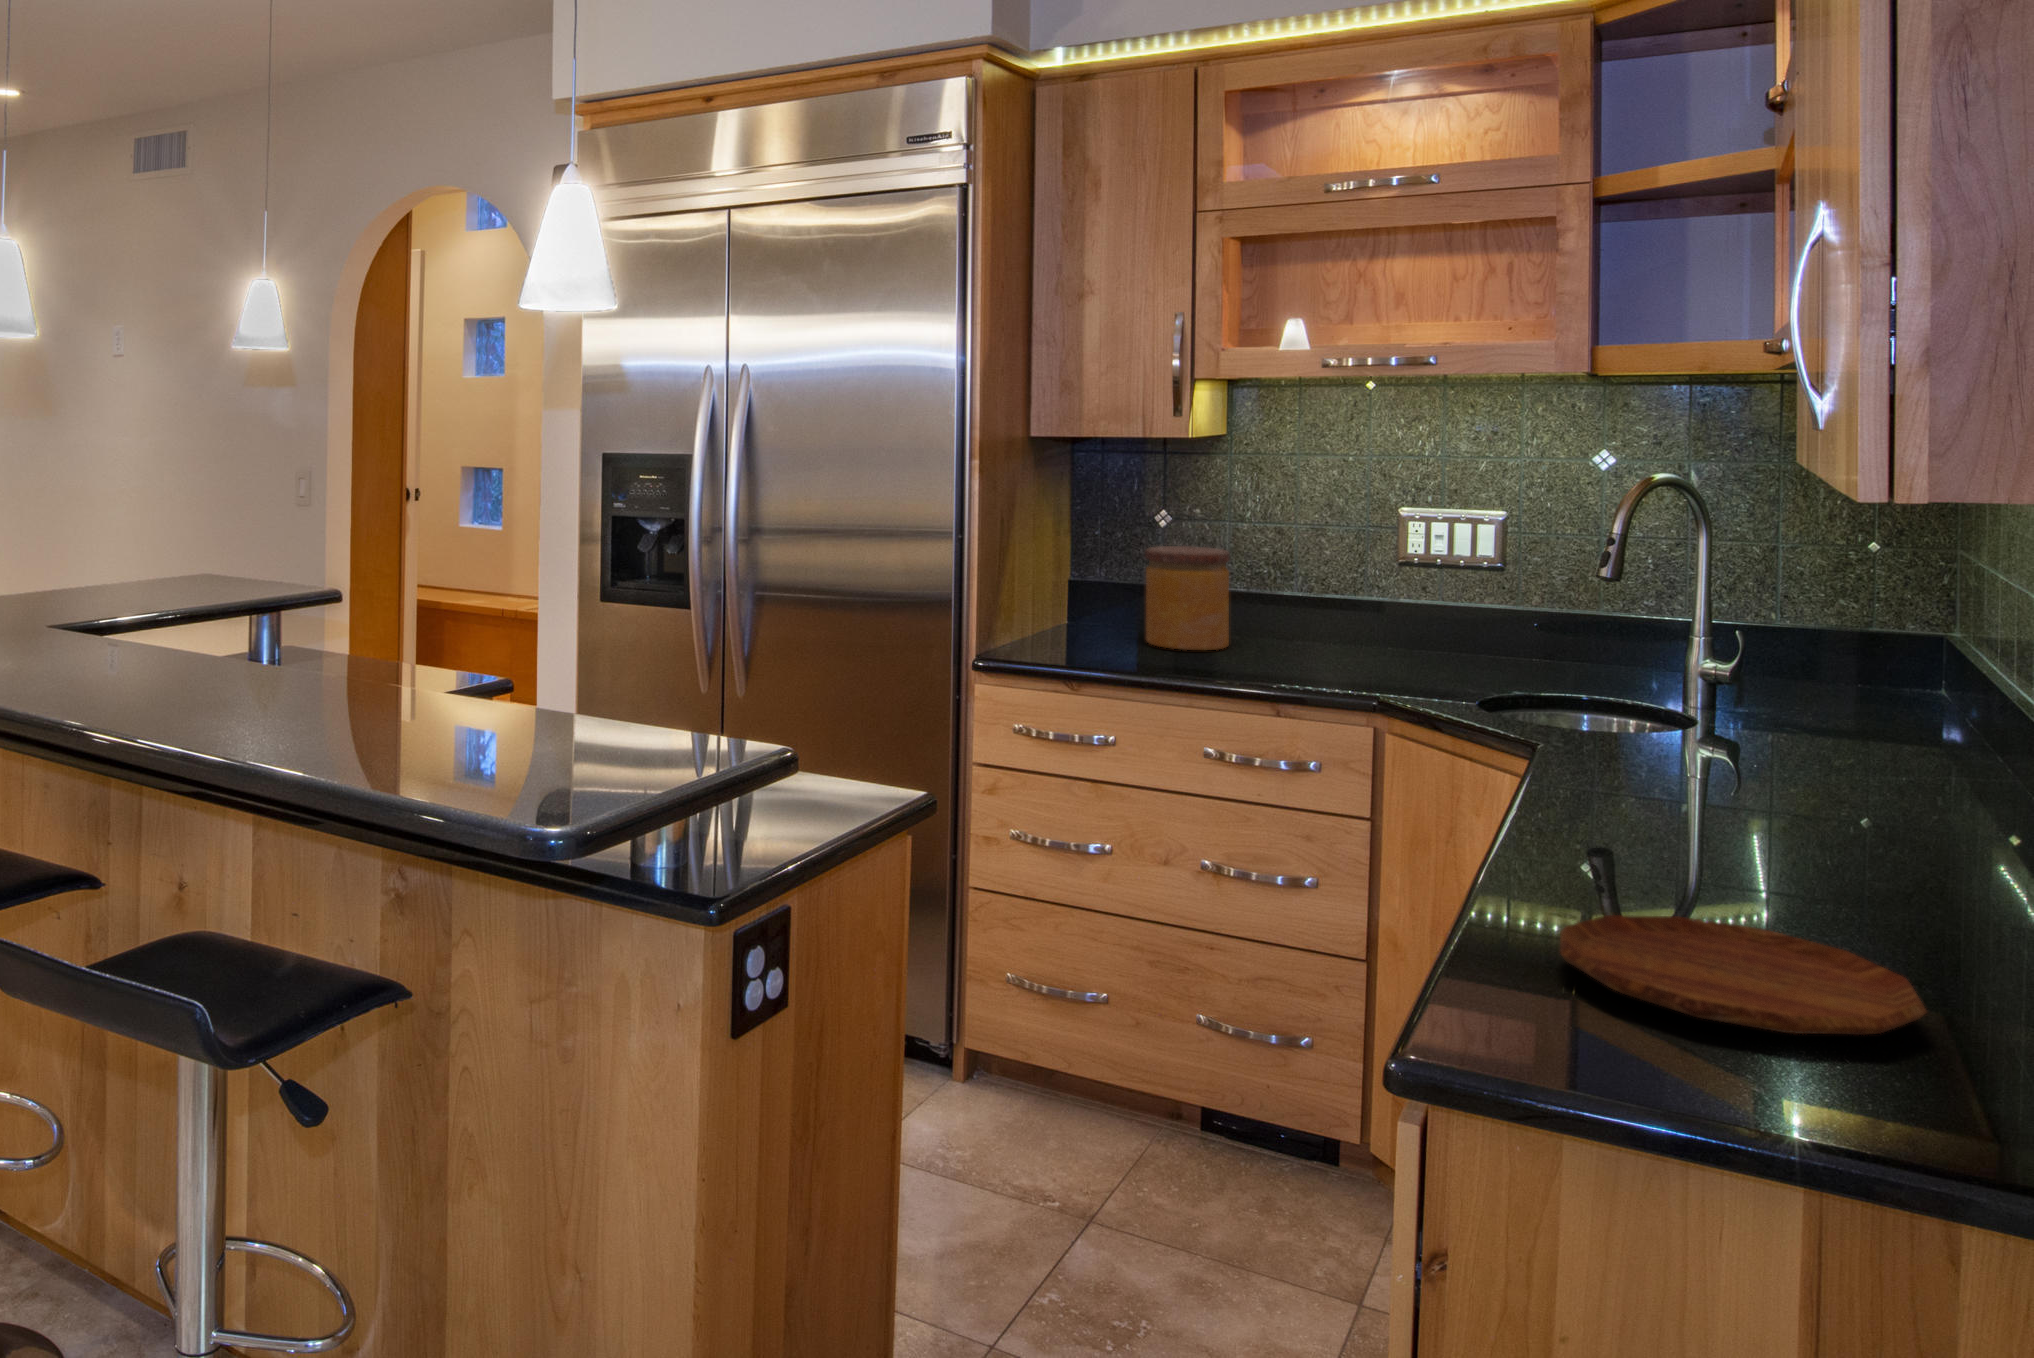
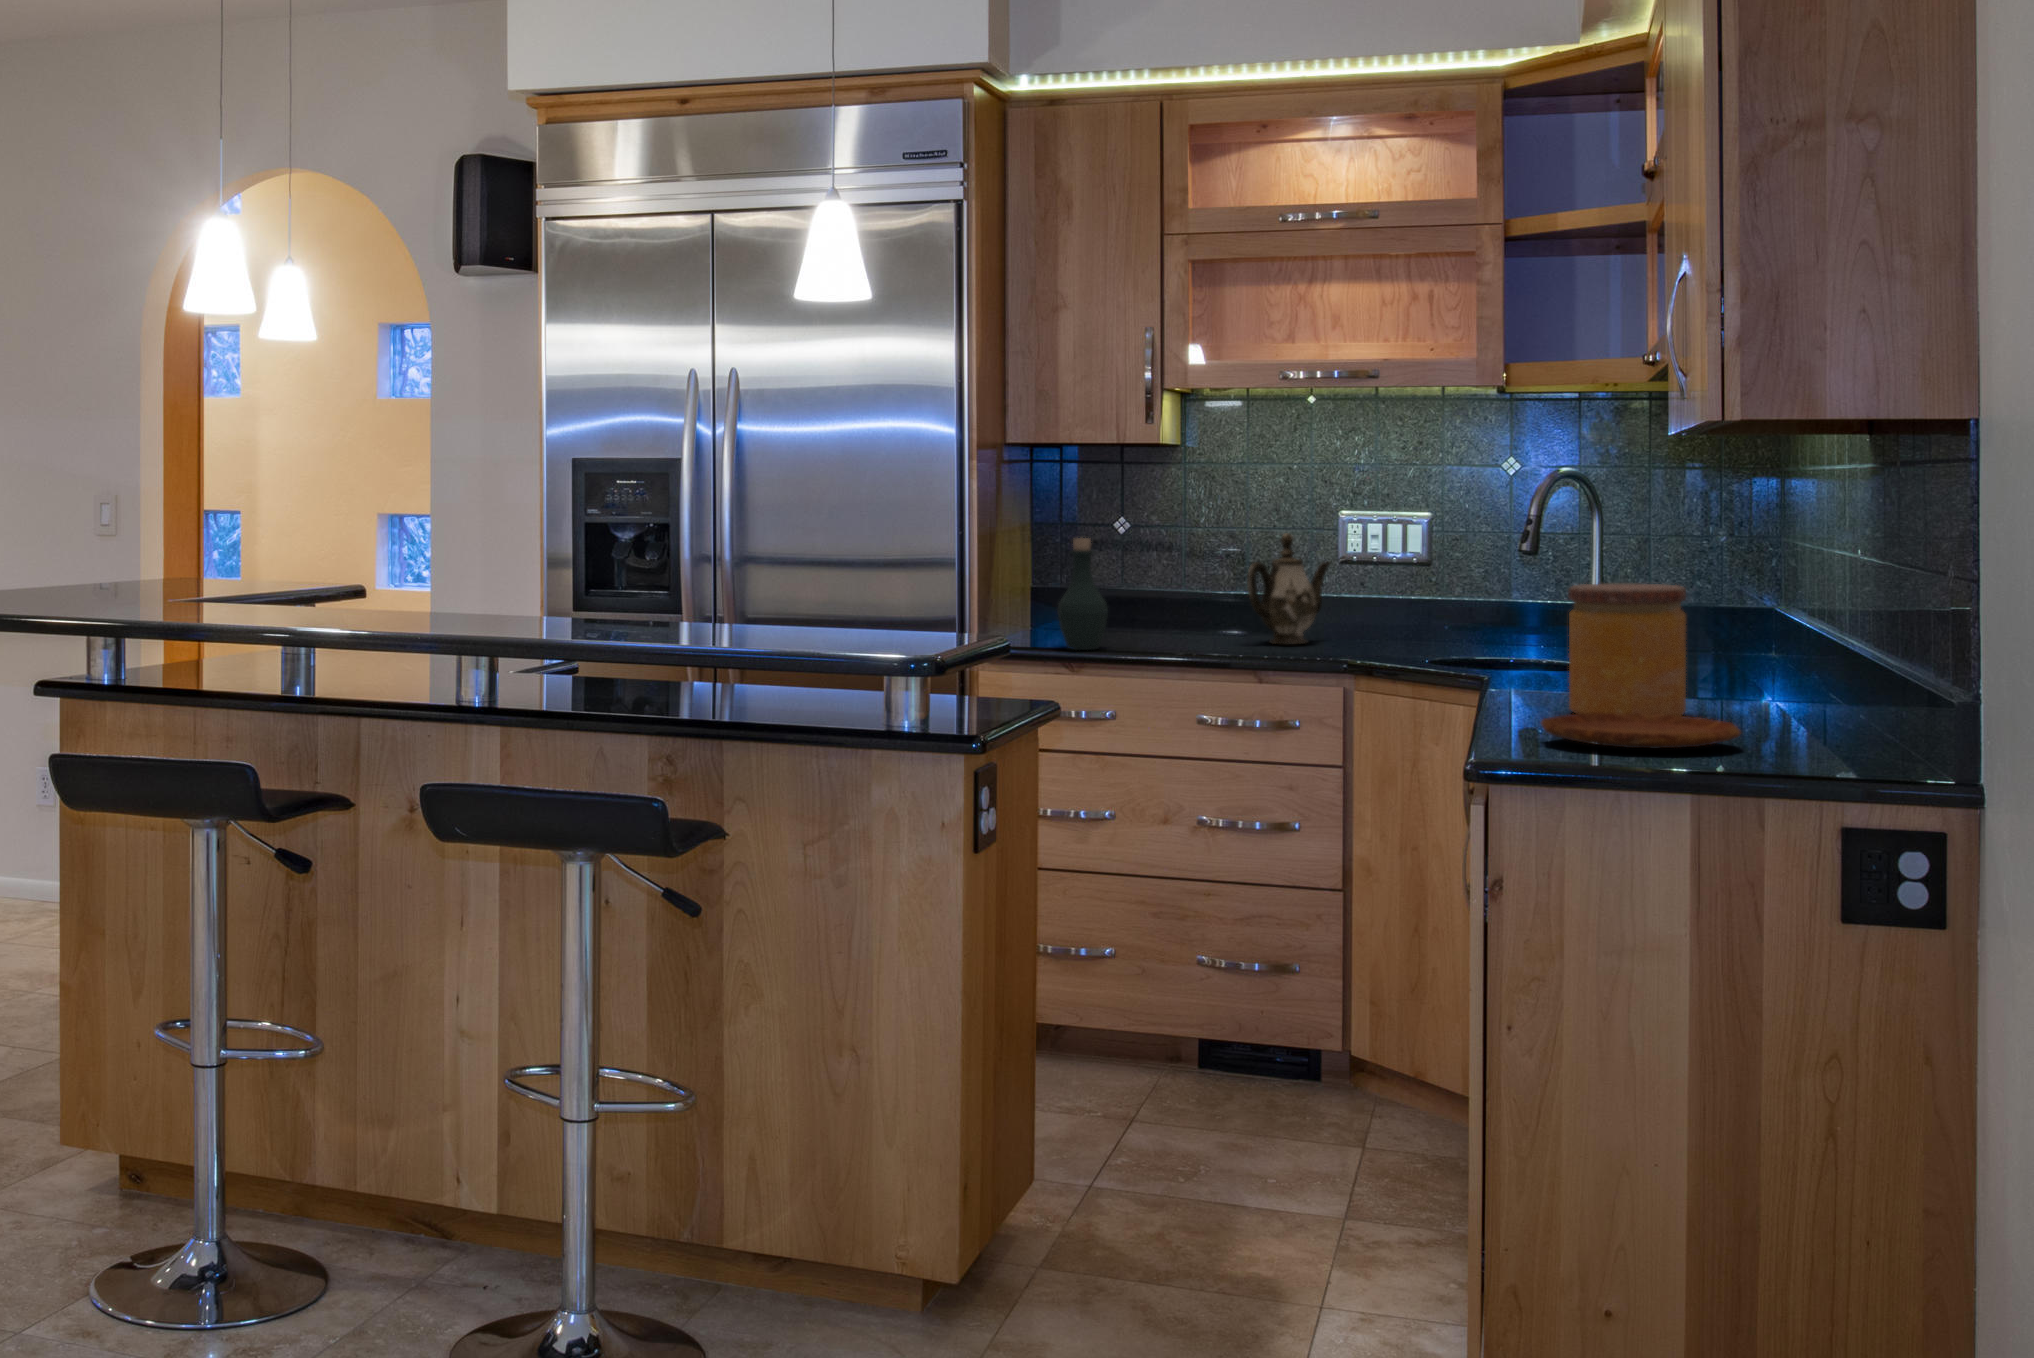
bottle: none [1058,530,1114,654] -> present [1057,538,1108,650]
teapot: none [1276,534,1380,661] -> present [1247,533,1330,644]
jar: present [1145,546,1230,650] -> present [1568,583,1686,716]

